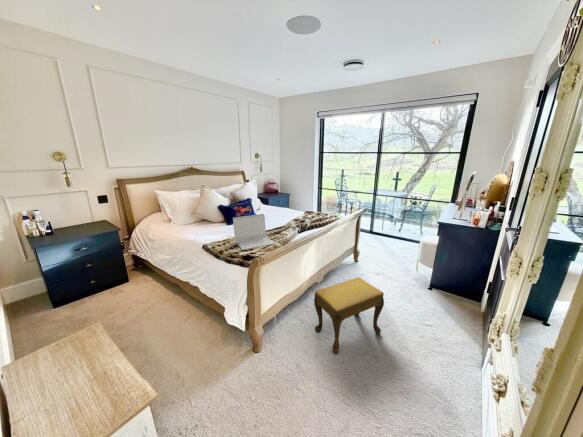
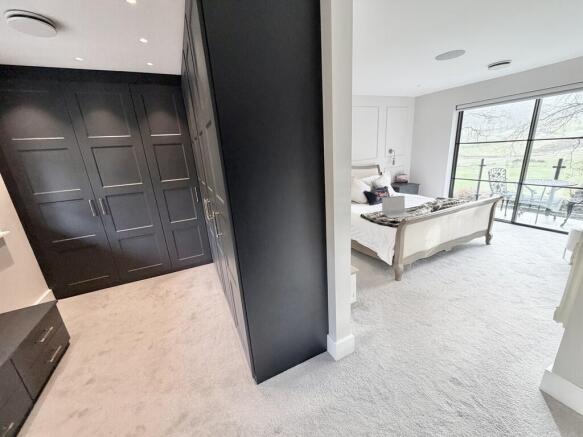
footstool: present [314,277,384,354] -> none [442,246,509,294]

